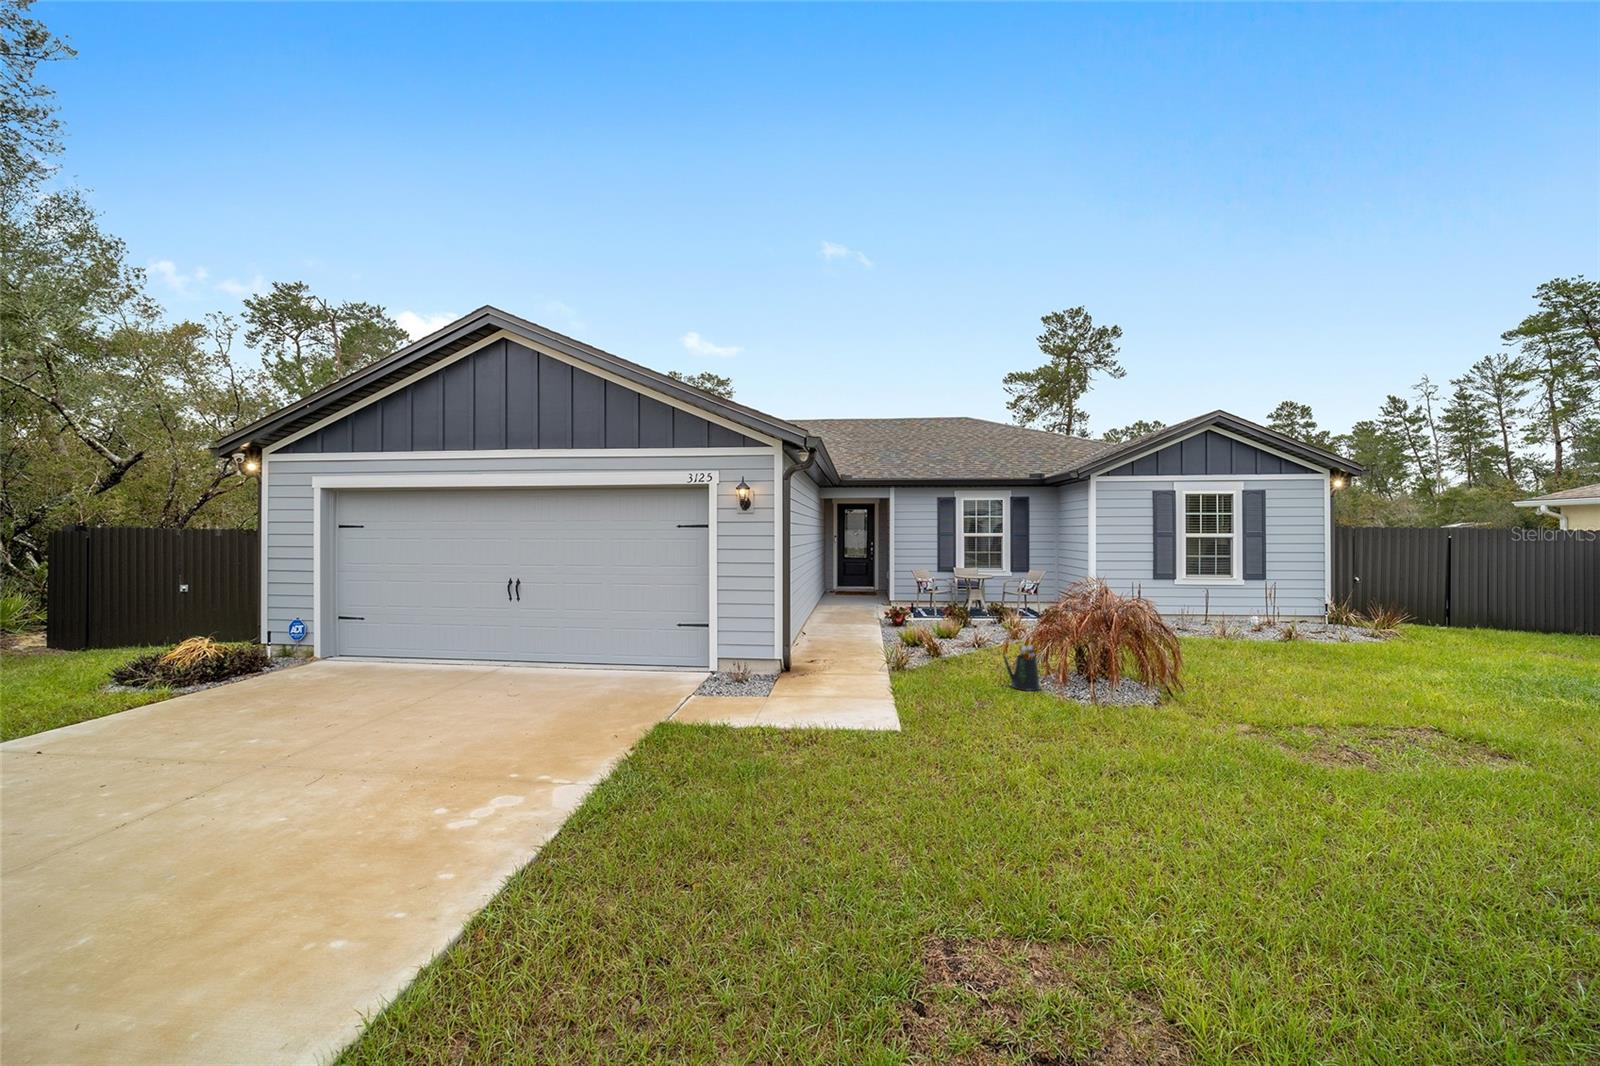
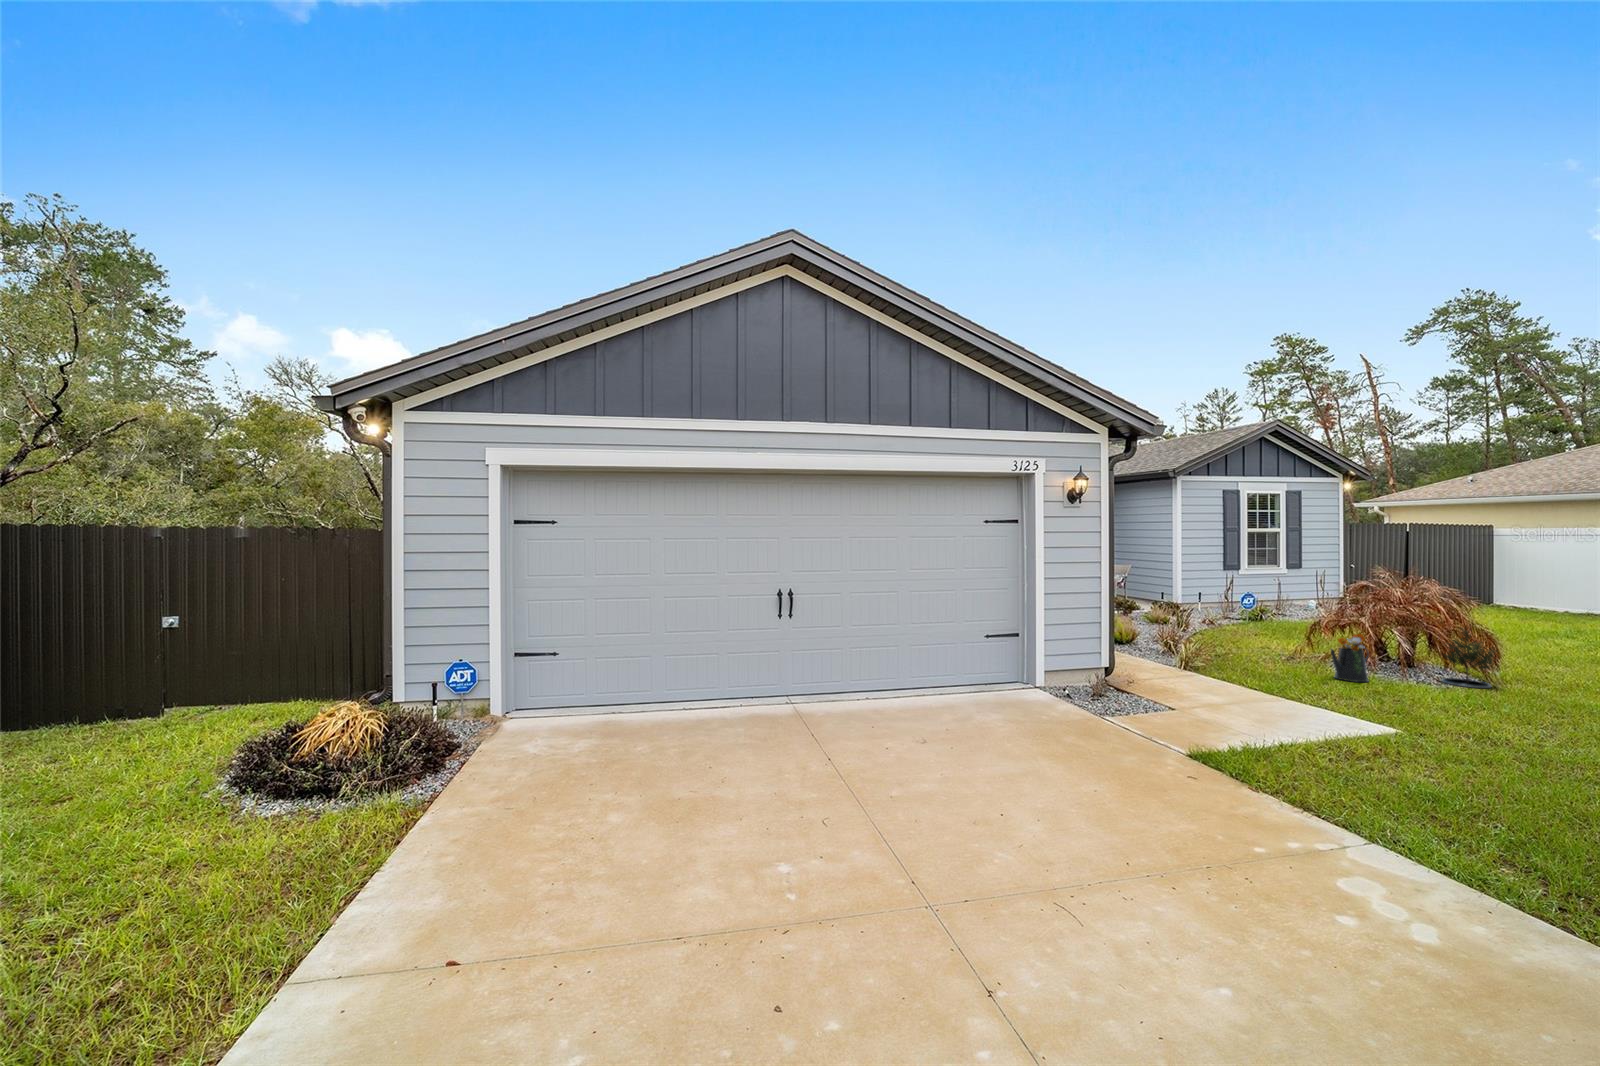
potted tree: none [1116,635,1165,706] -> present [1442,628,1498,688]

